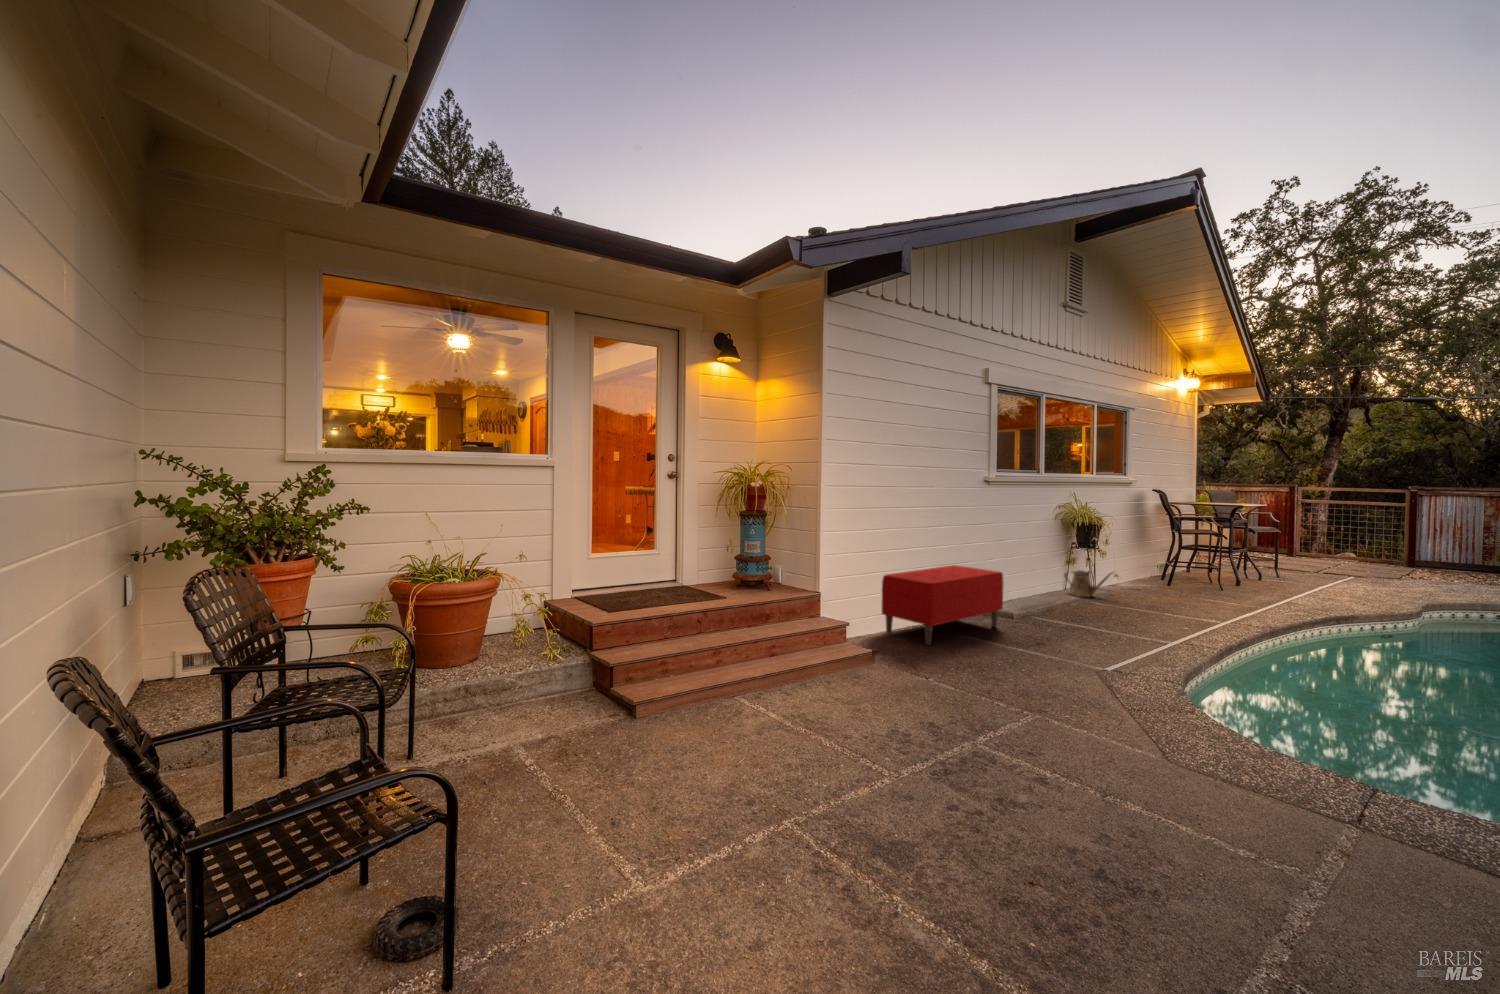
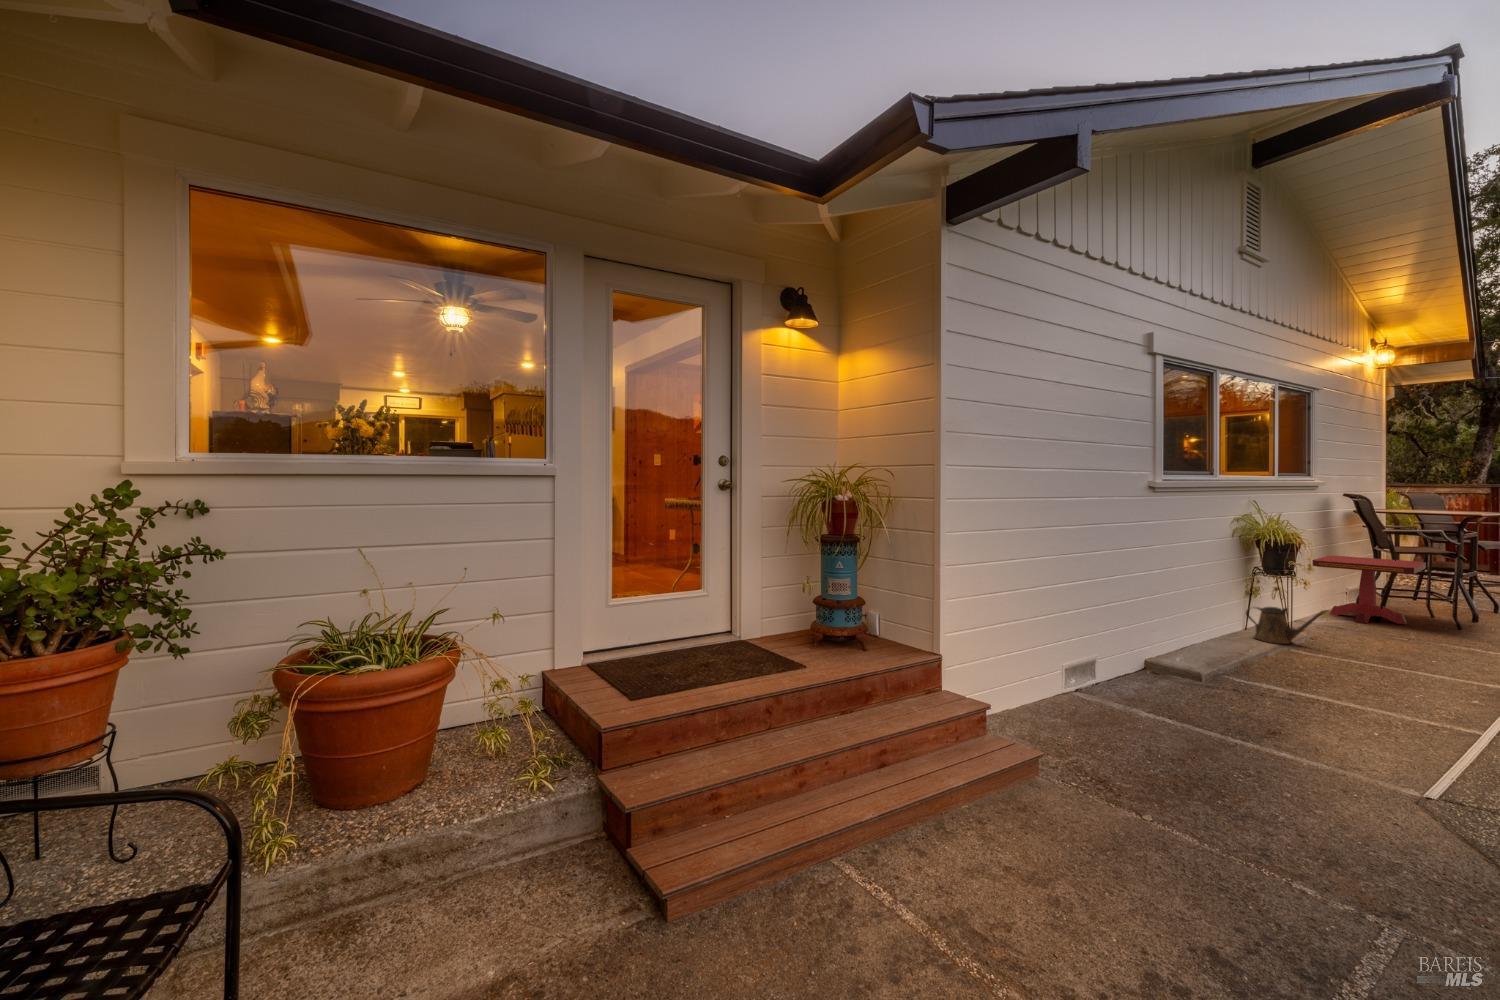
side table: none [1124,535,1201,586] -> present [1313,556,1426,624]
bench: present [882,565,1003,645] -> none [1024,606,1200,734]

